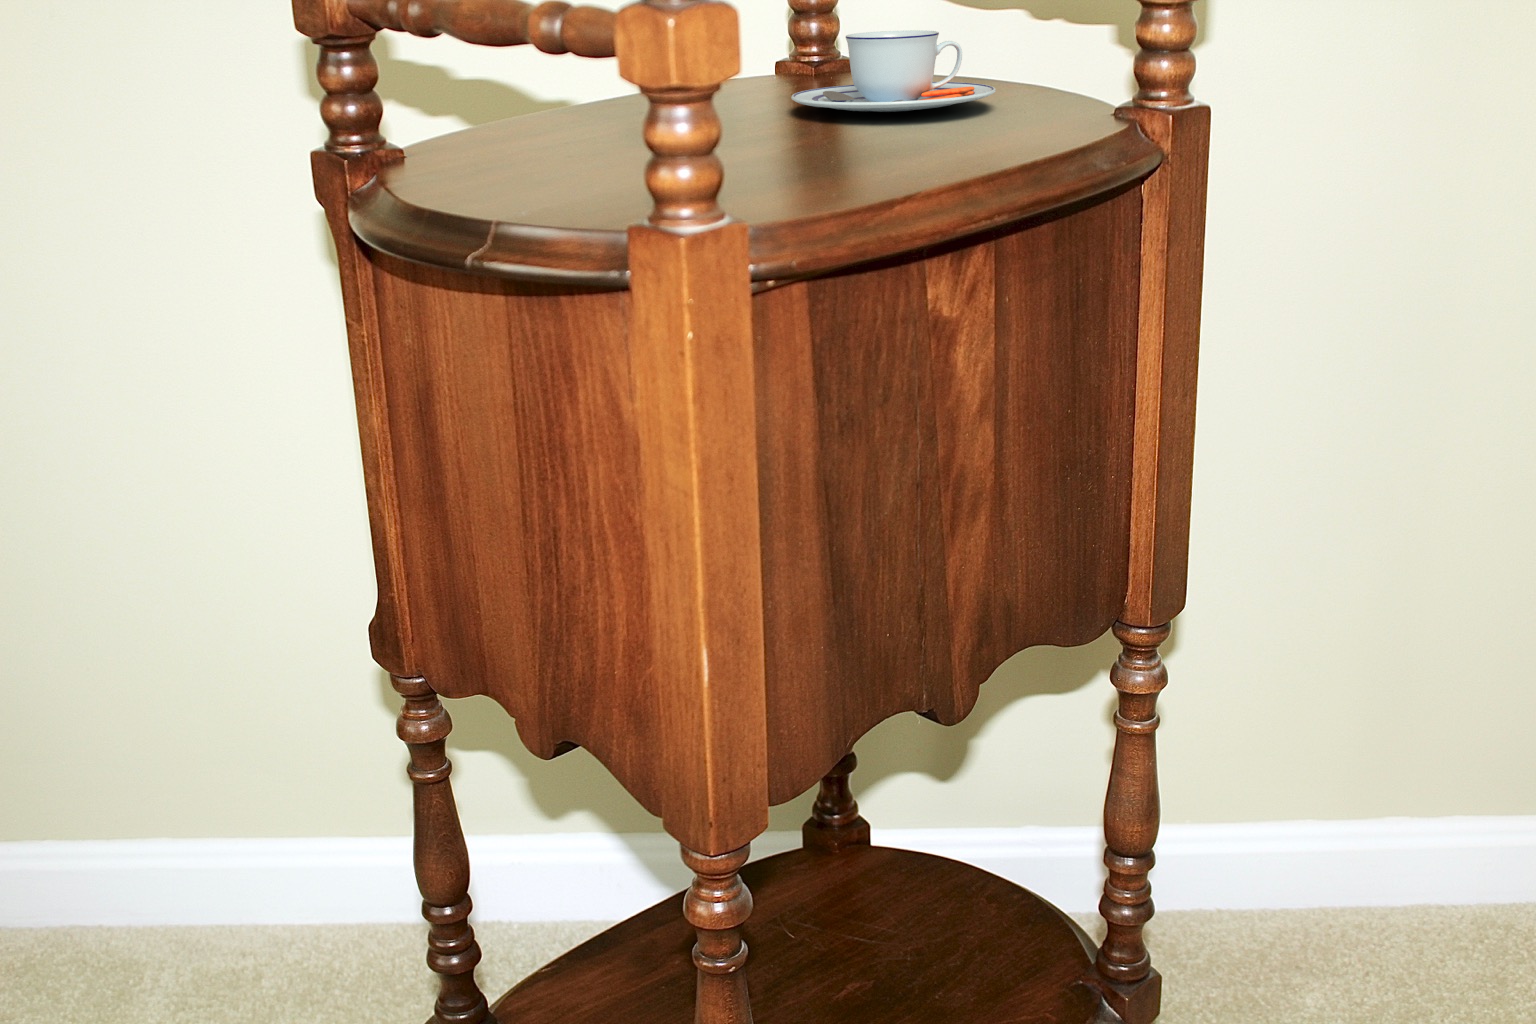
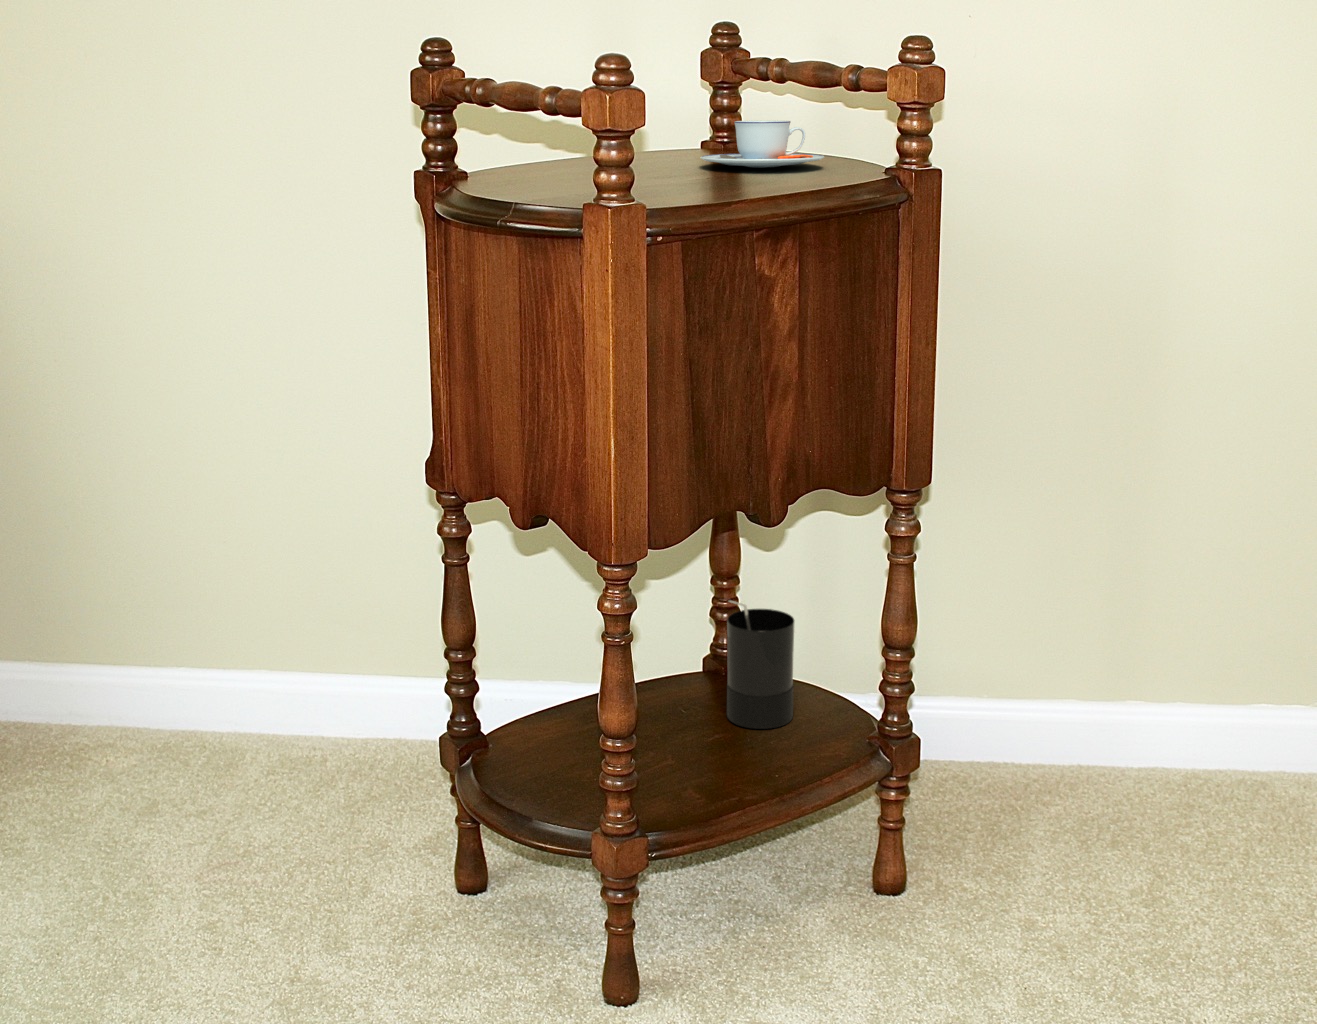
candle: none [855,772,961,971] -> present [727,601,794,729]

